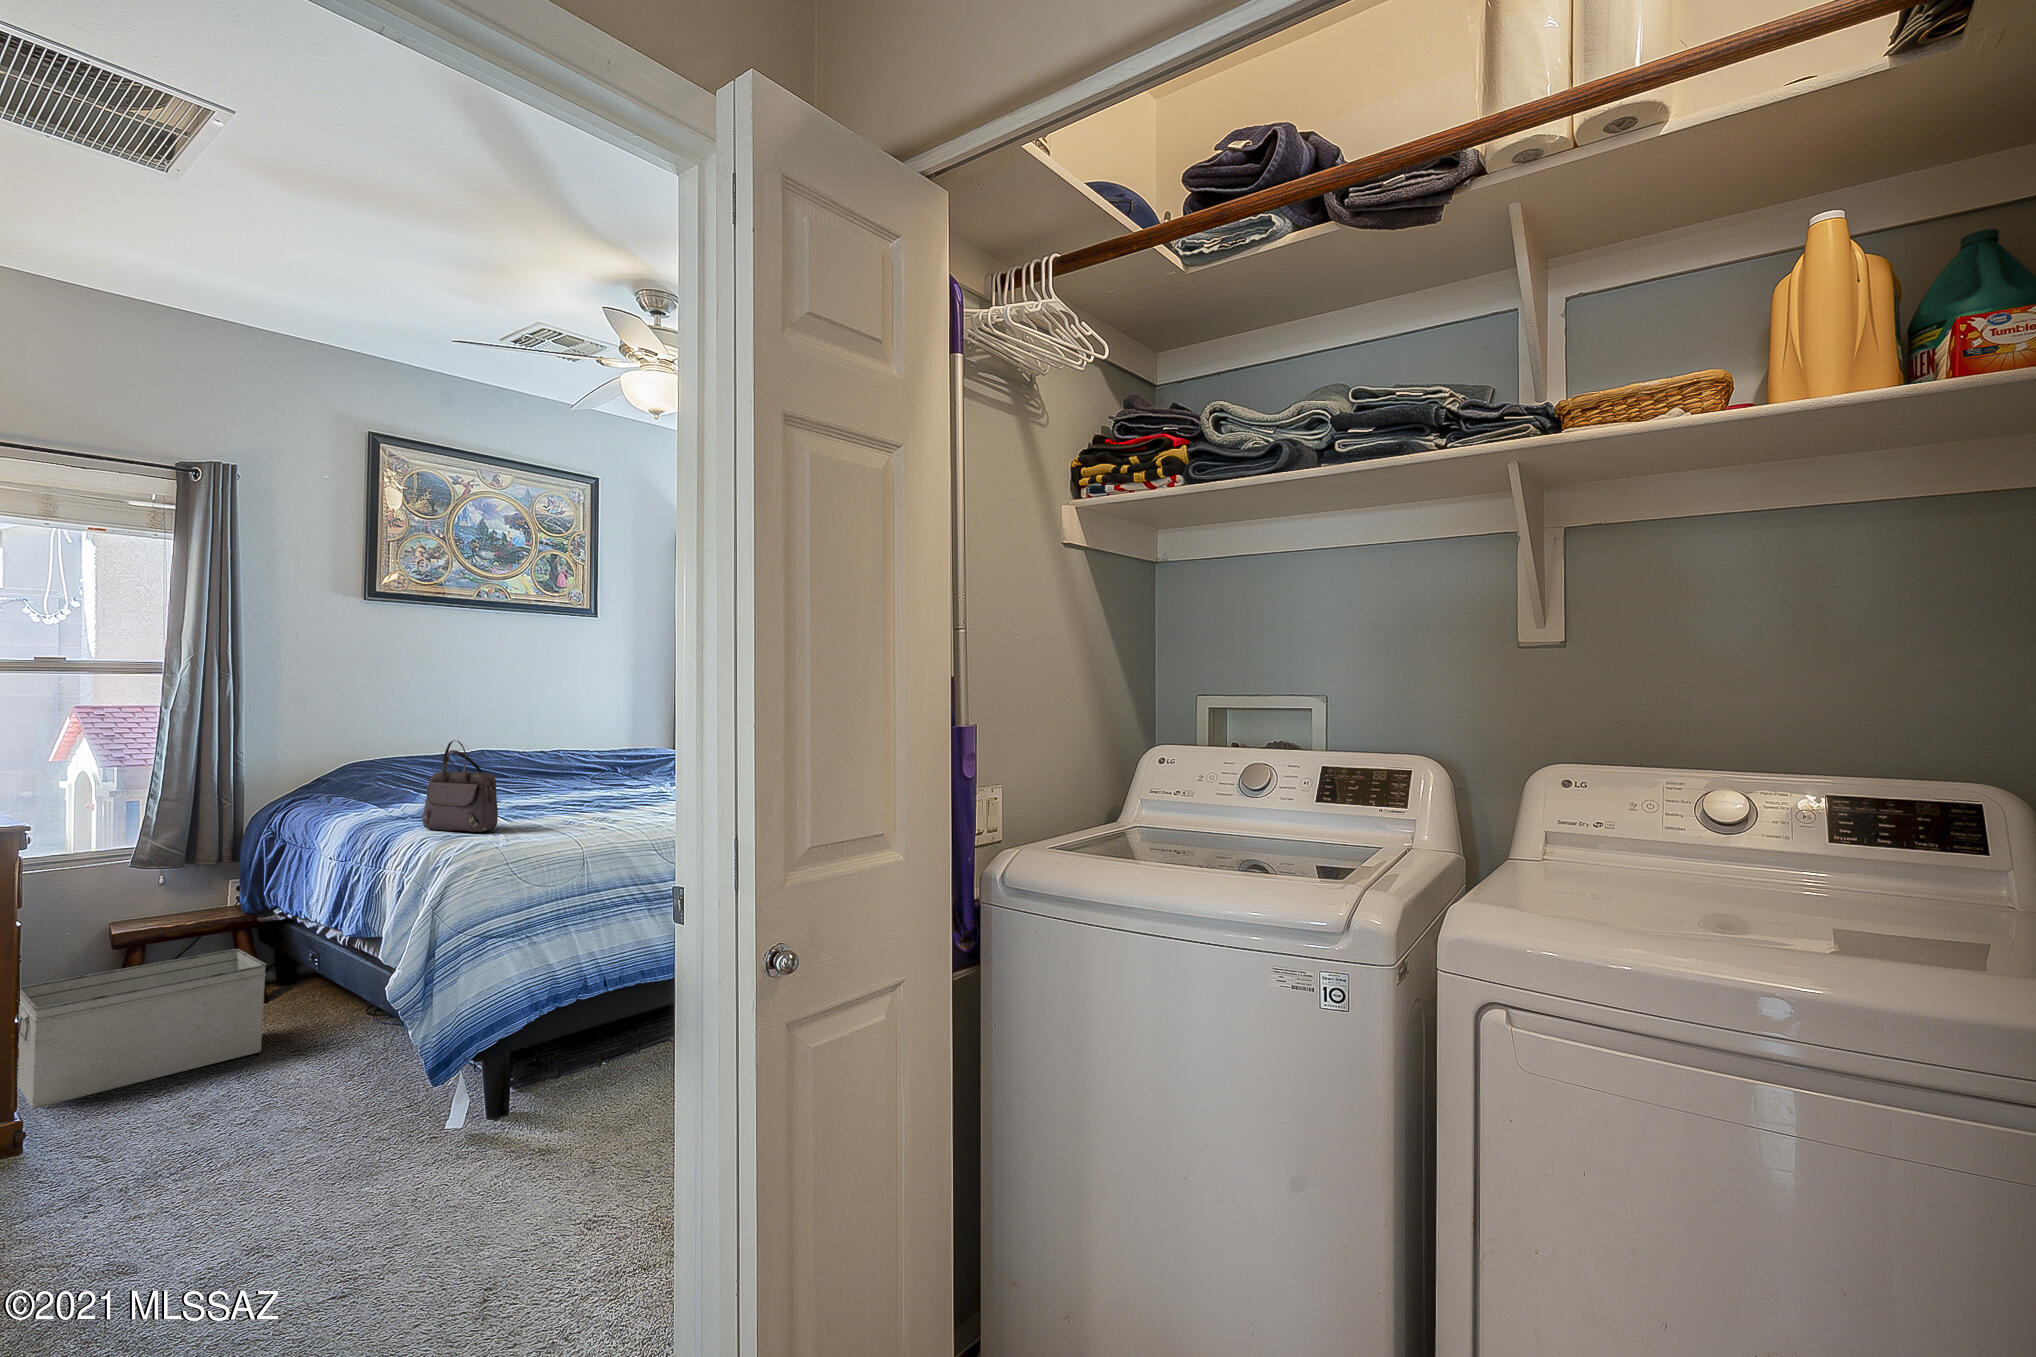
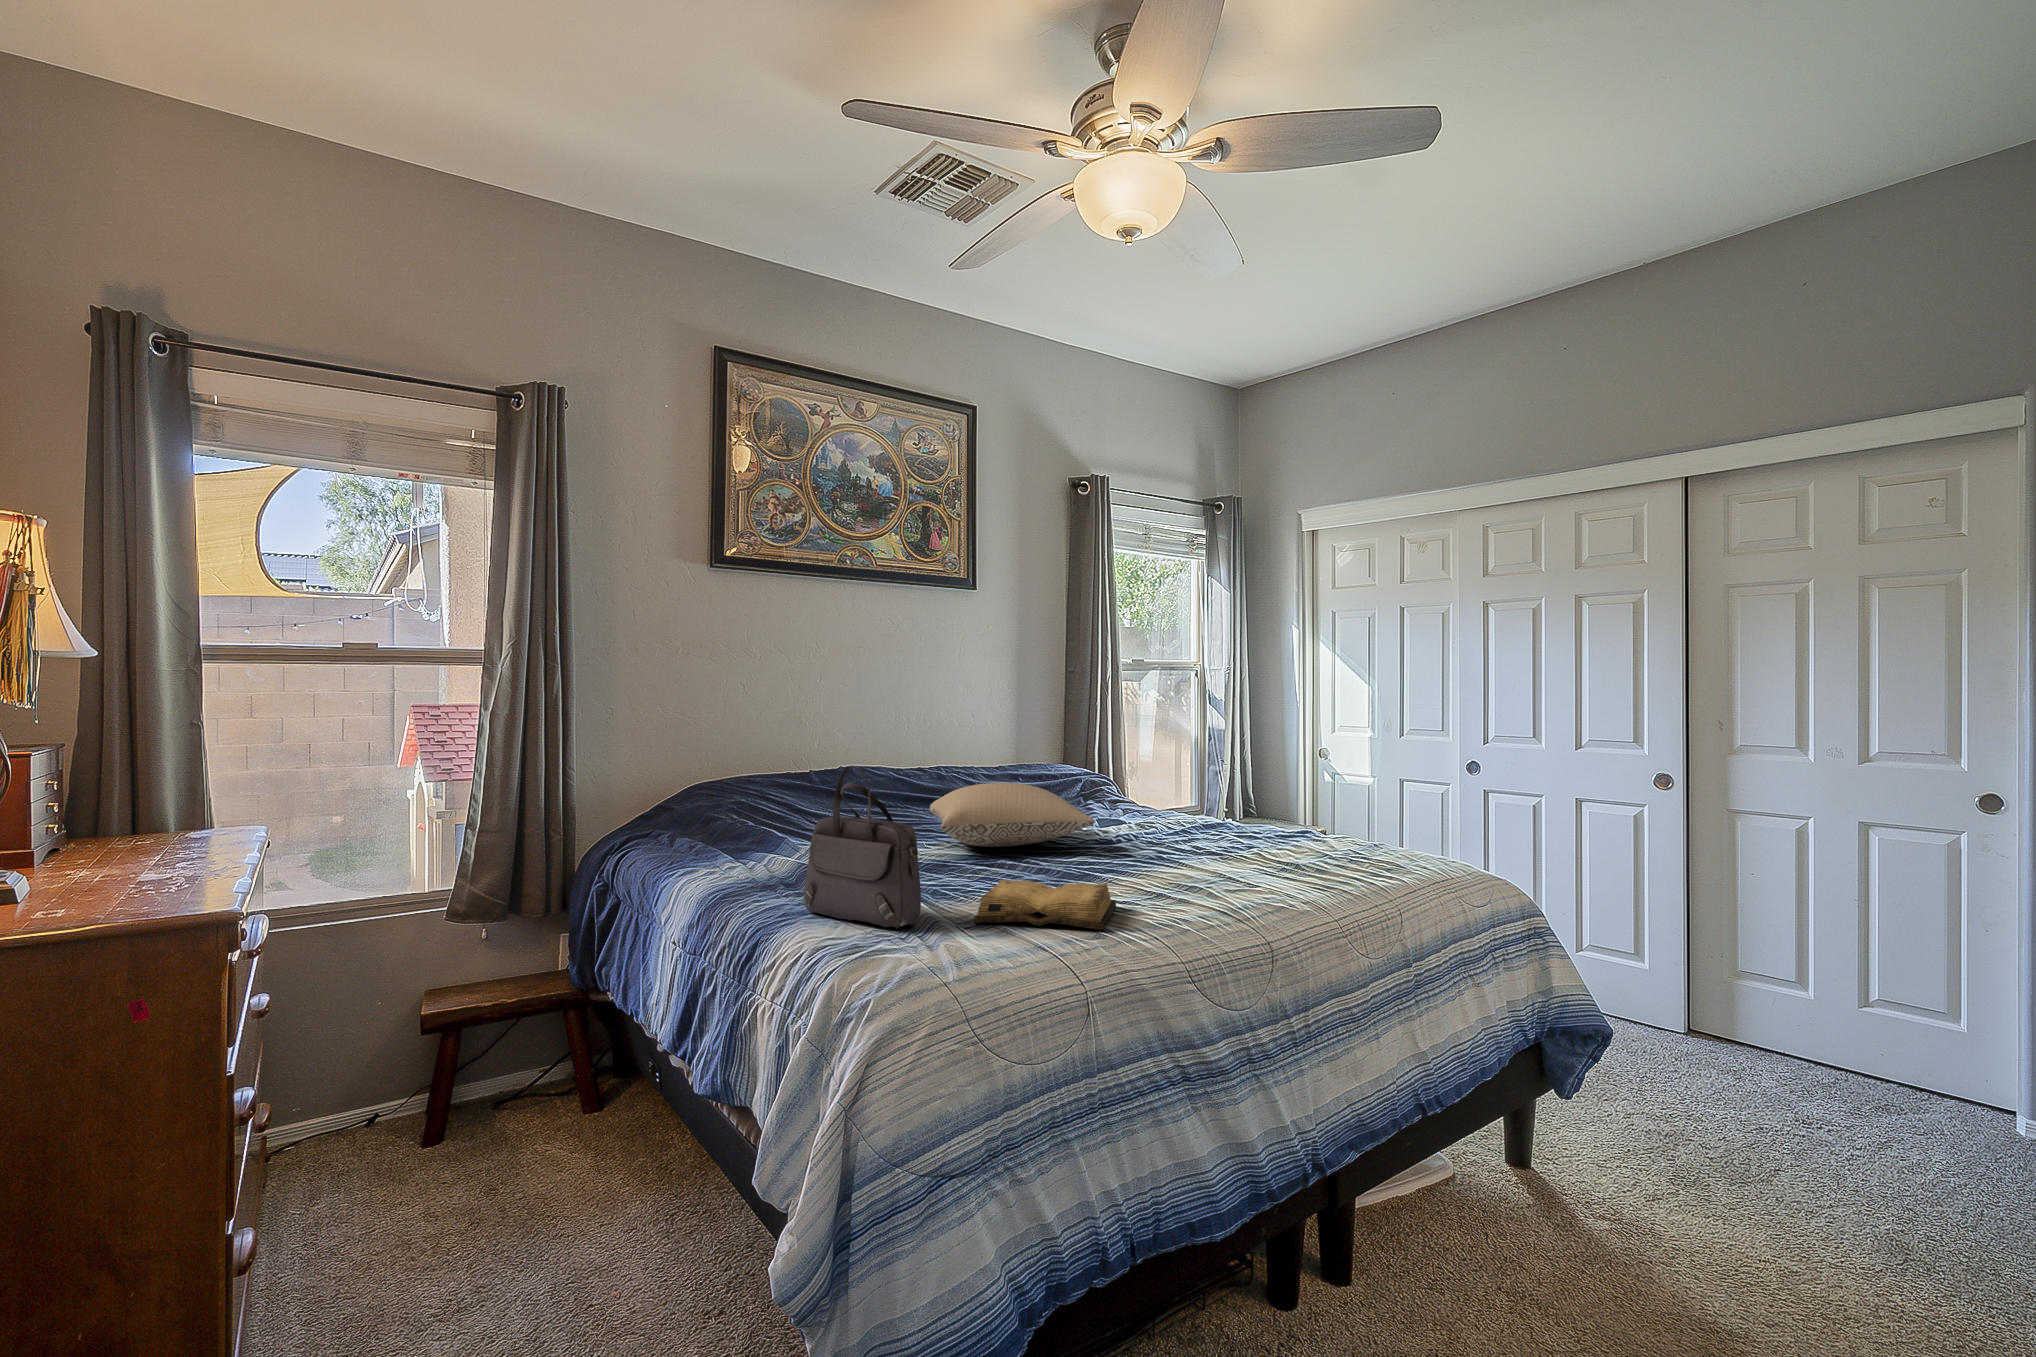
pillow: none [535,756,646,798] -> present [930,783,1095,847]
diary: none [533,807,630,829] -> present [974,880,1116,930]
storage bin: present [19,949,267,1108] -> none [280,1057,592,1330]

